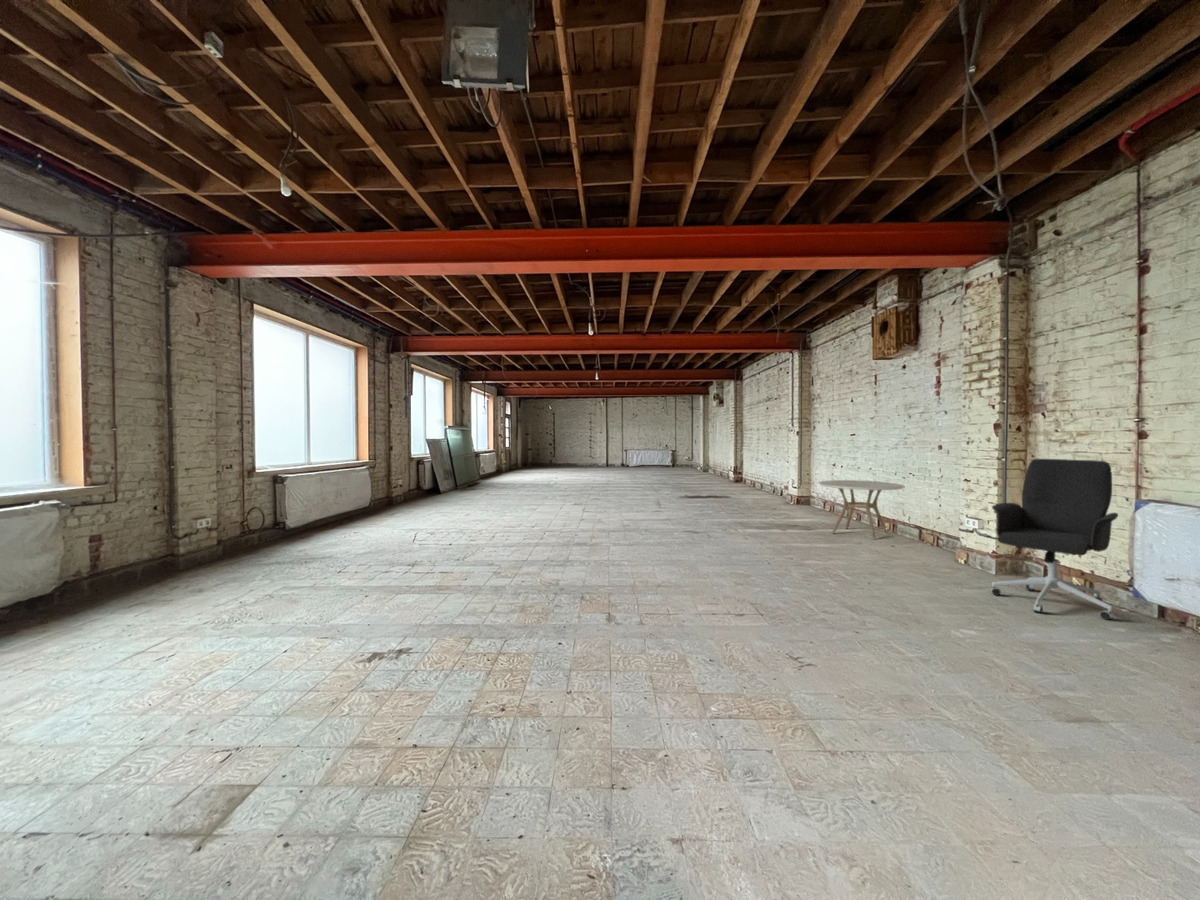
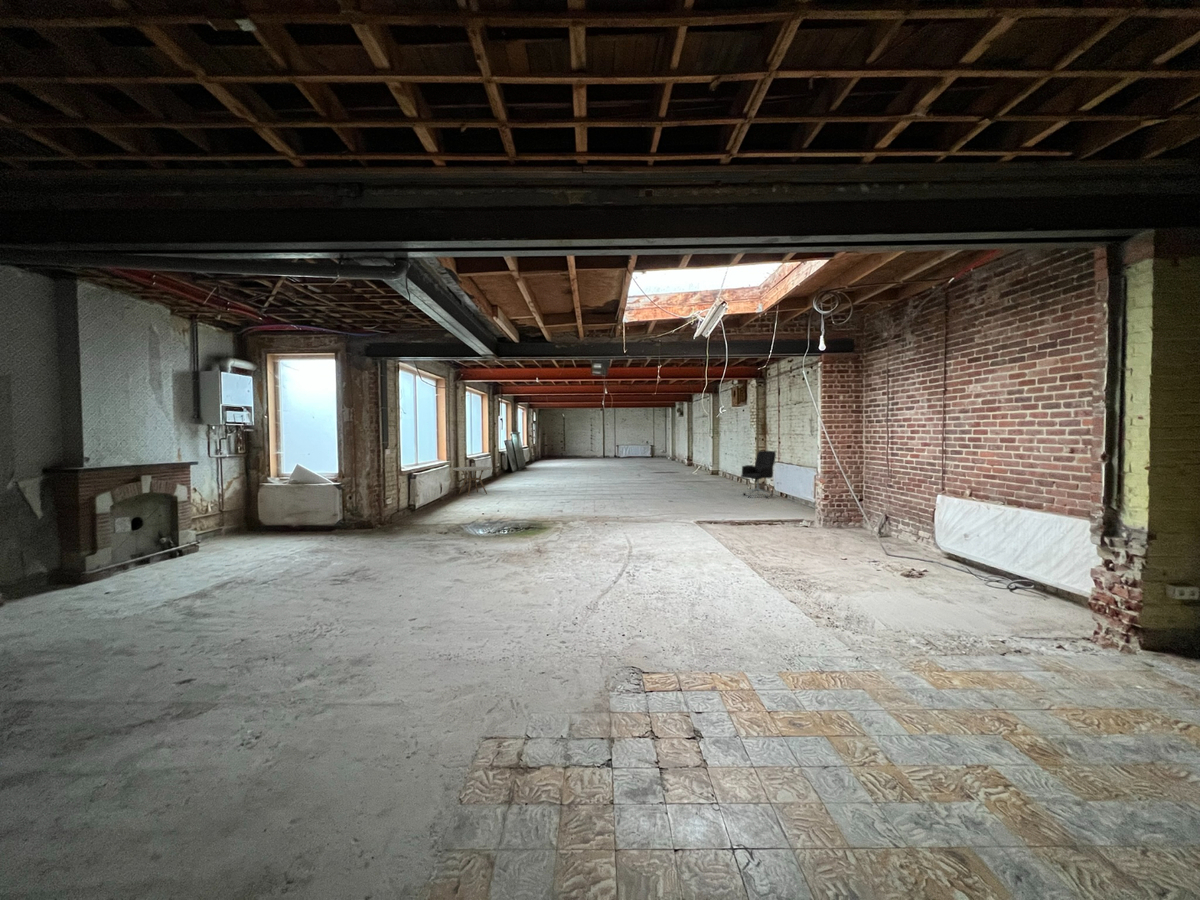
dining table: present [819,480,905,540] -> present [453,467,492,496]

